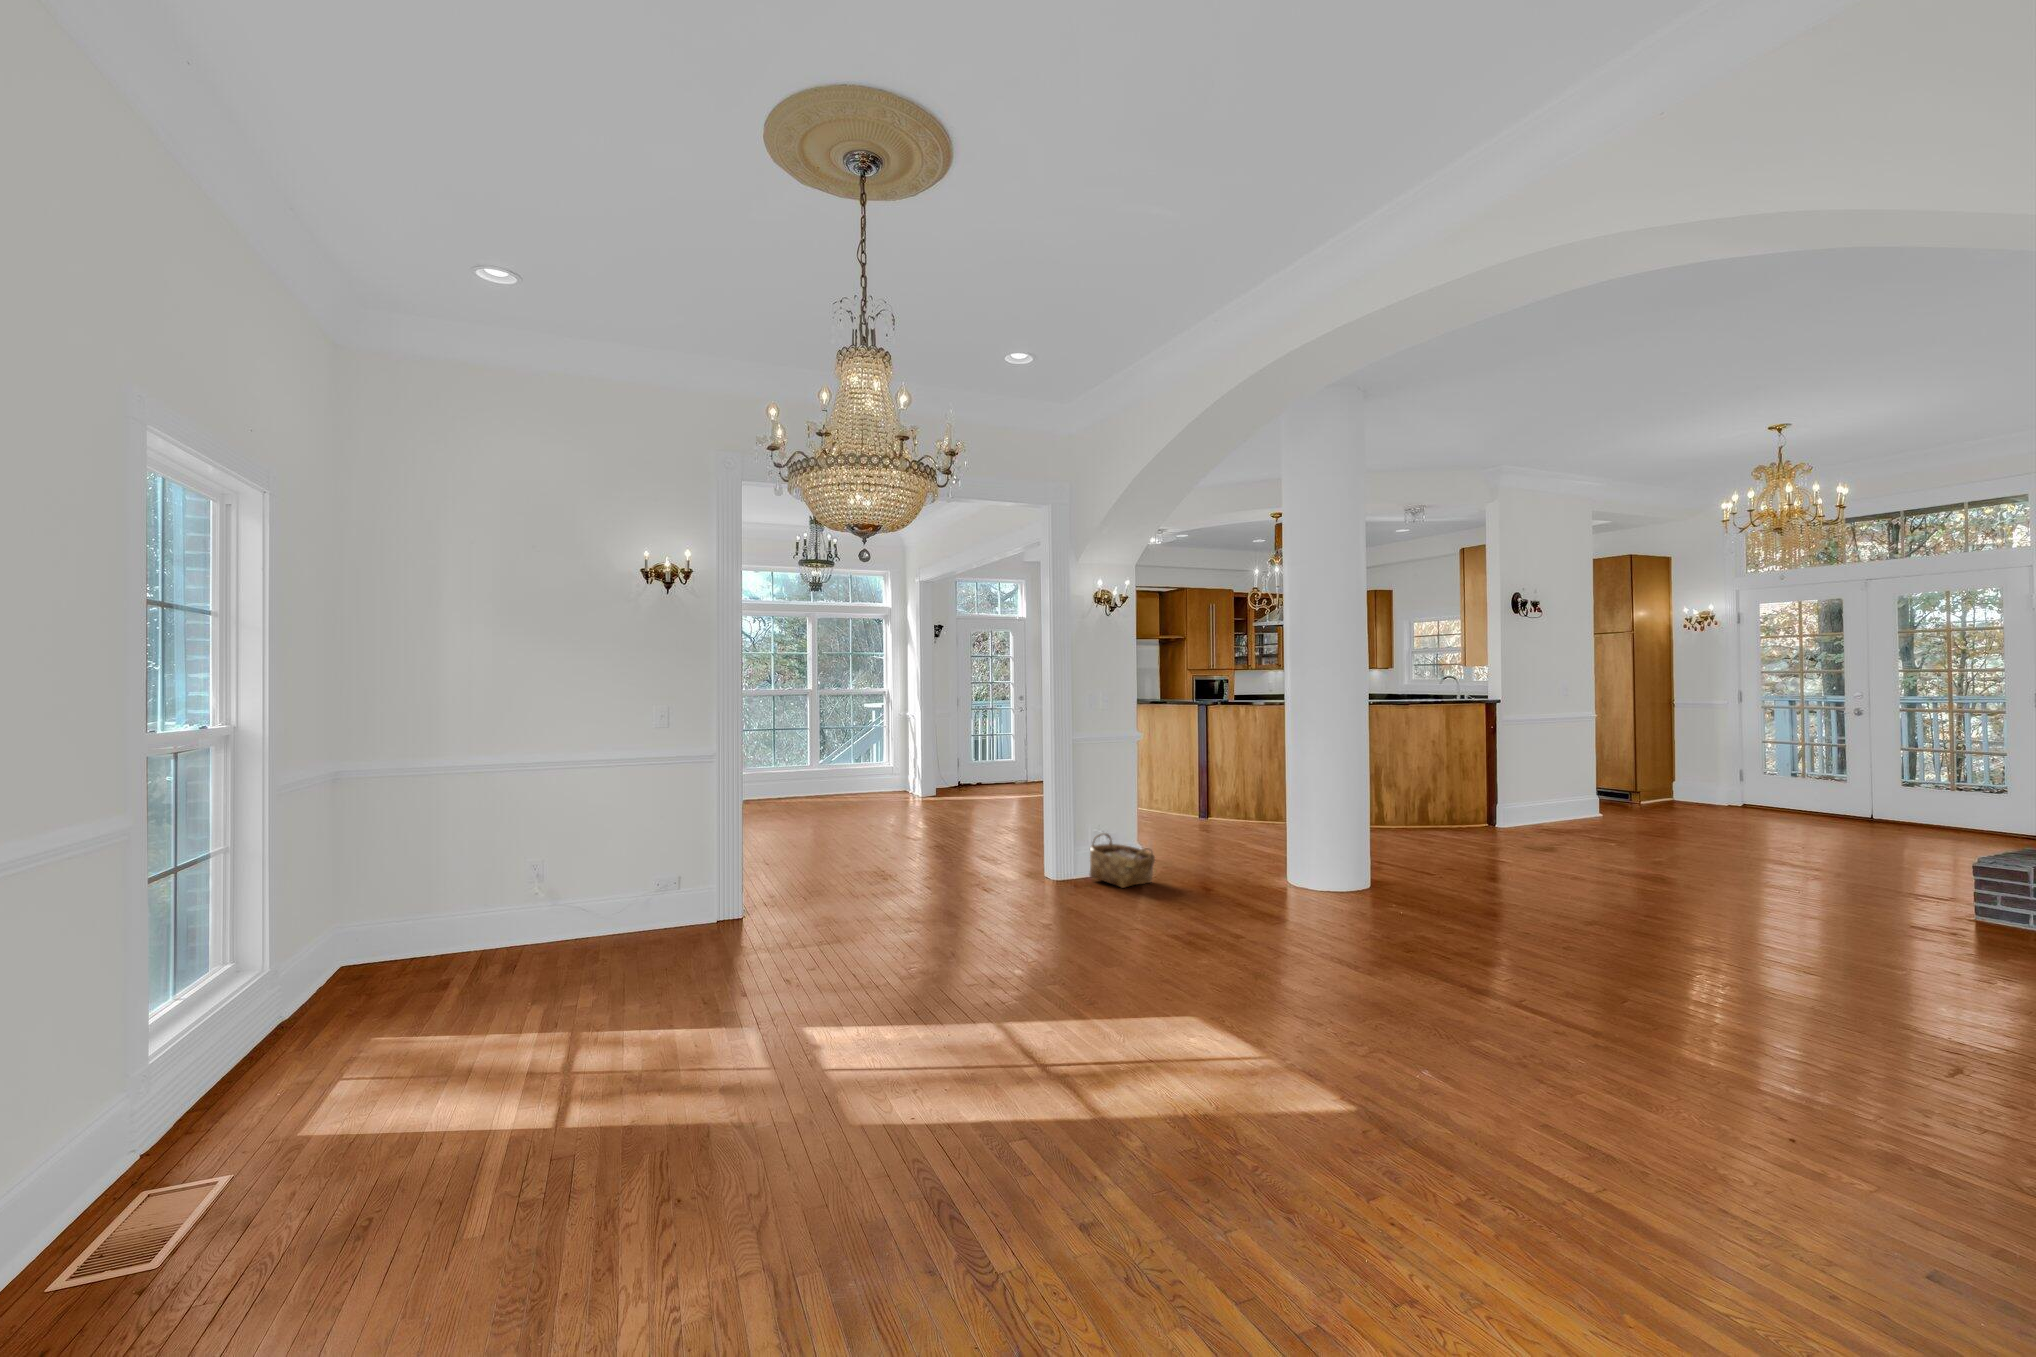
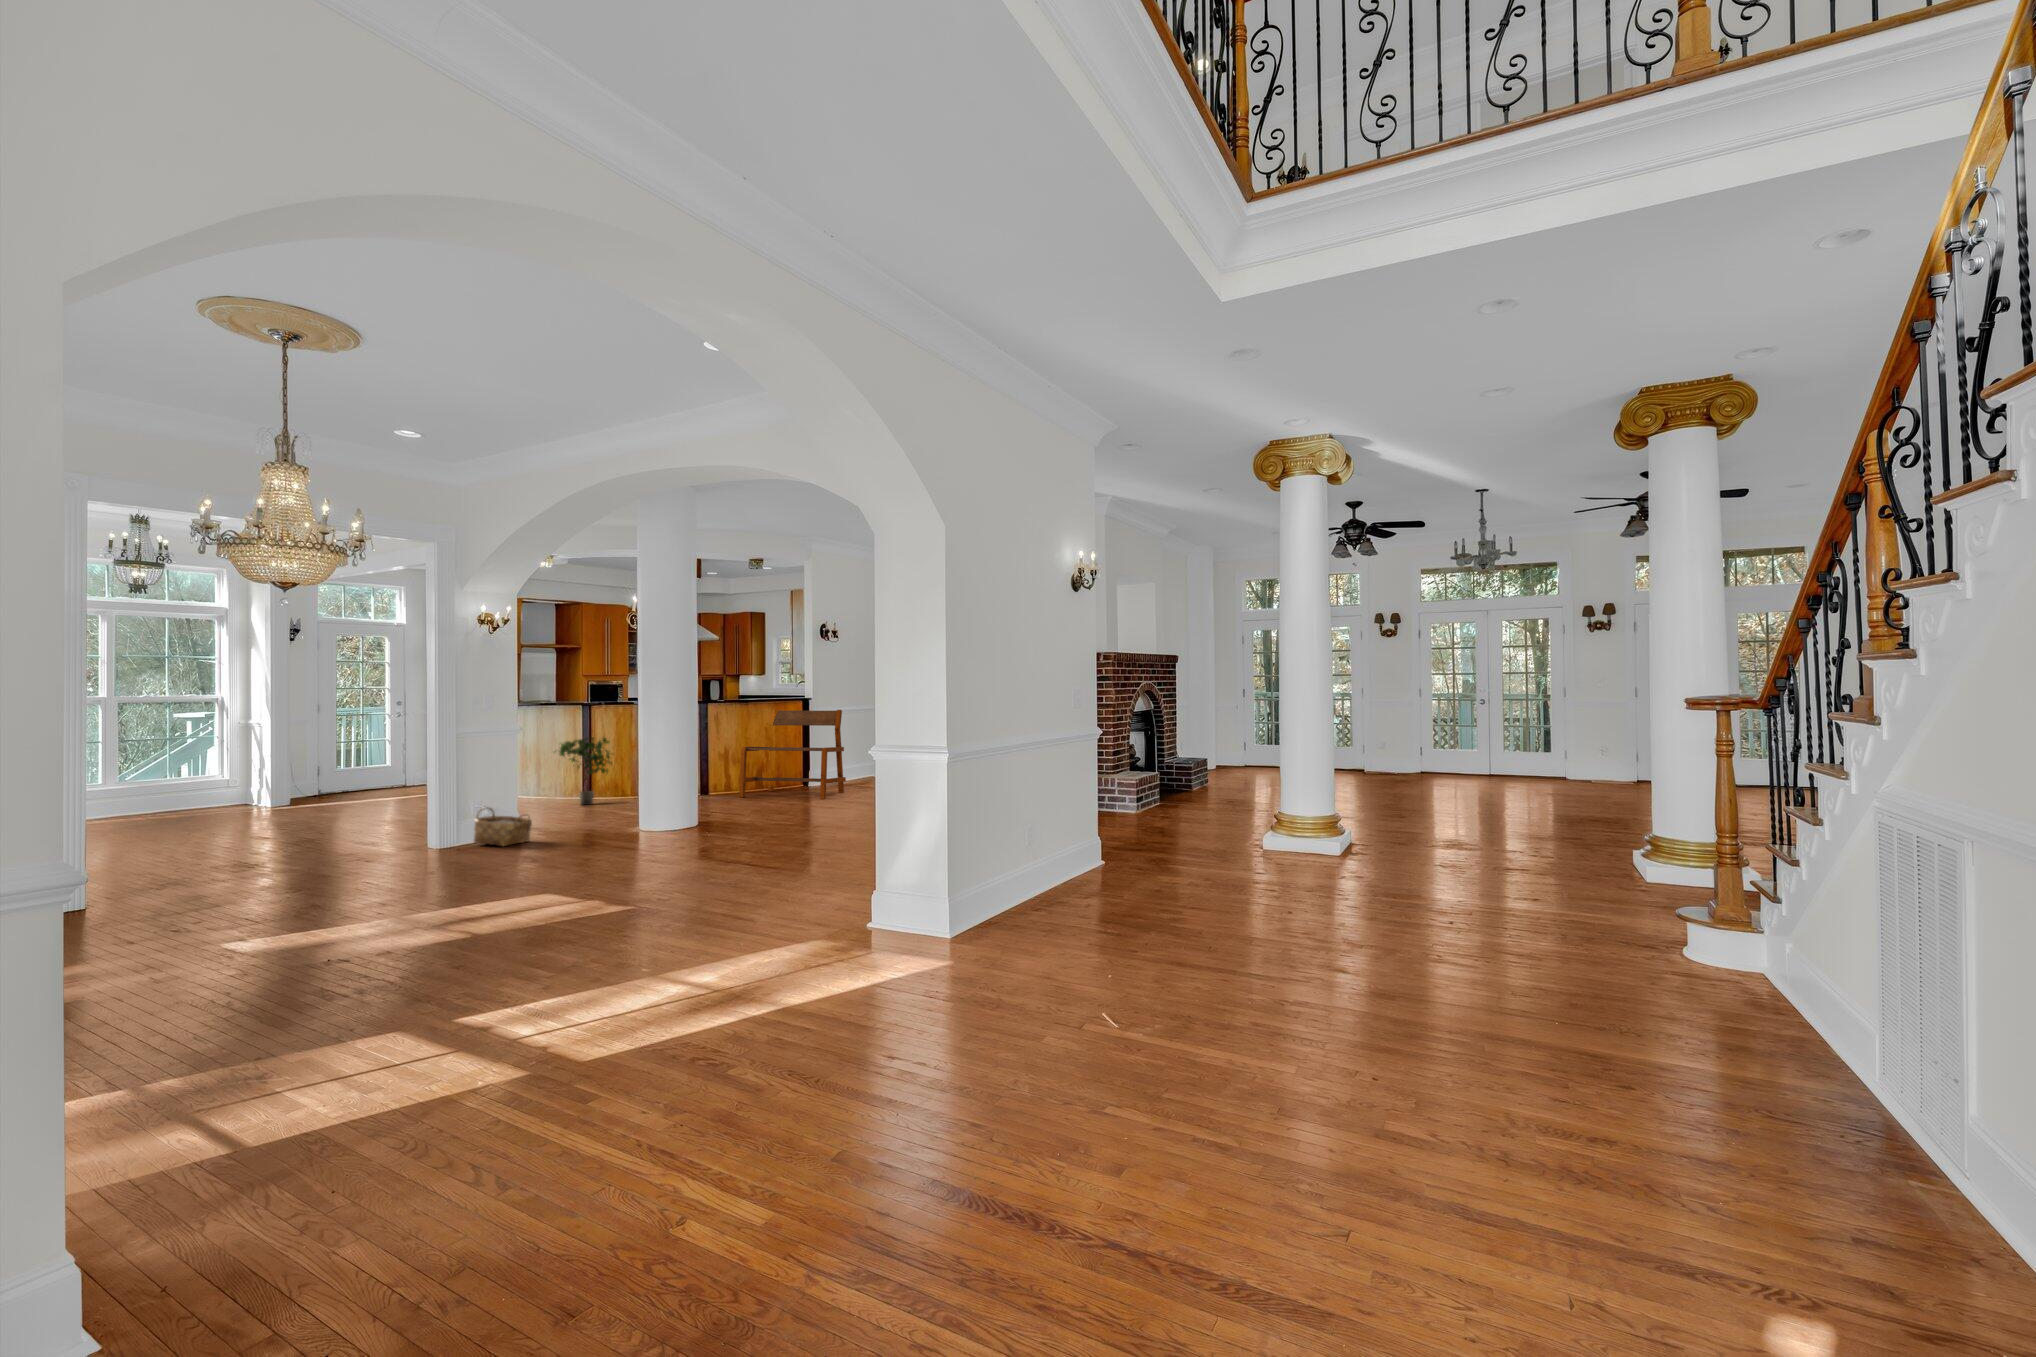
bench: none [1398,714,1560,849] -> present [739,710,846,799]
potted plant: none [1170,743,1240,825] -> present [553,737,611,805]

